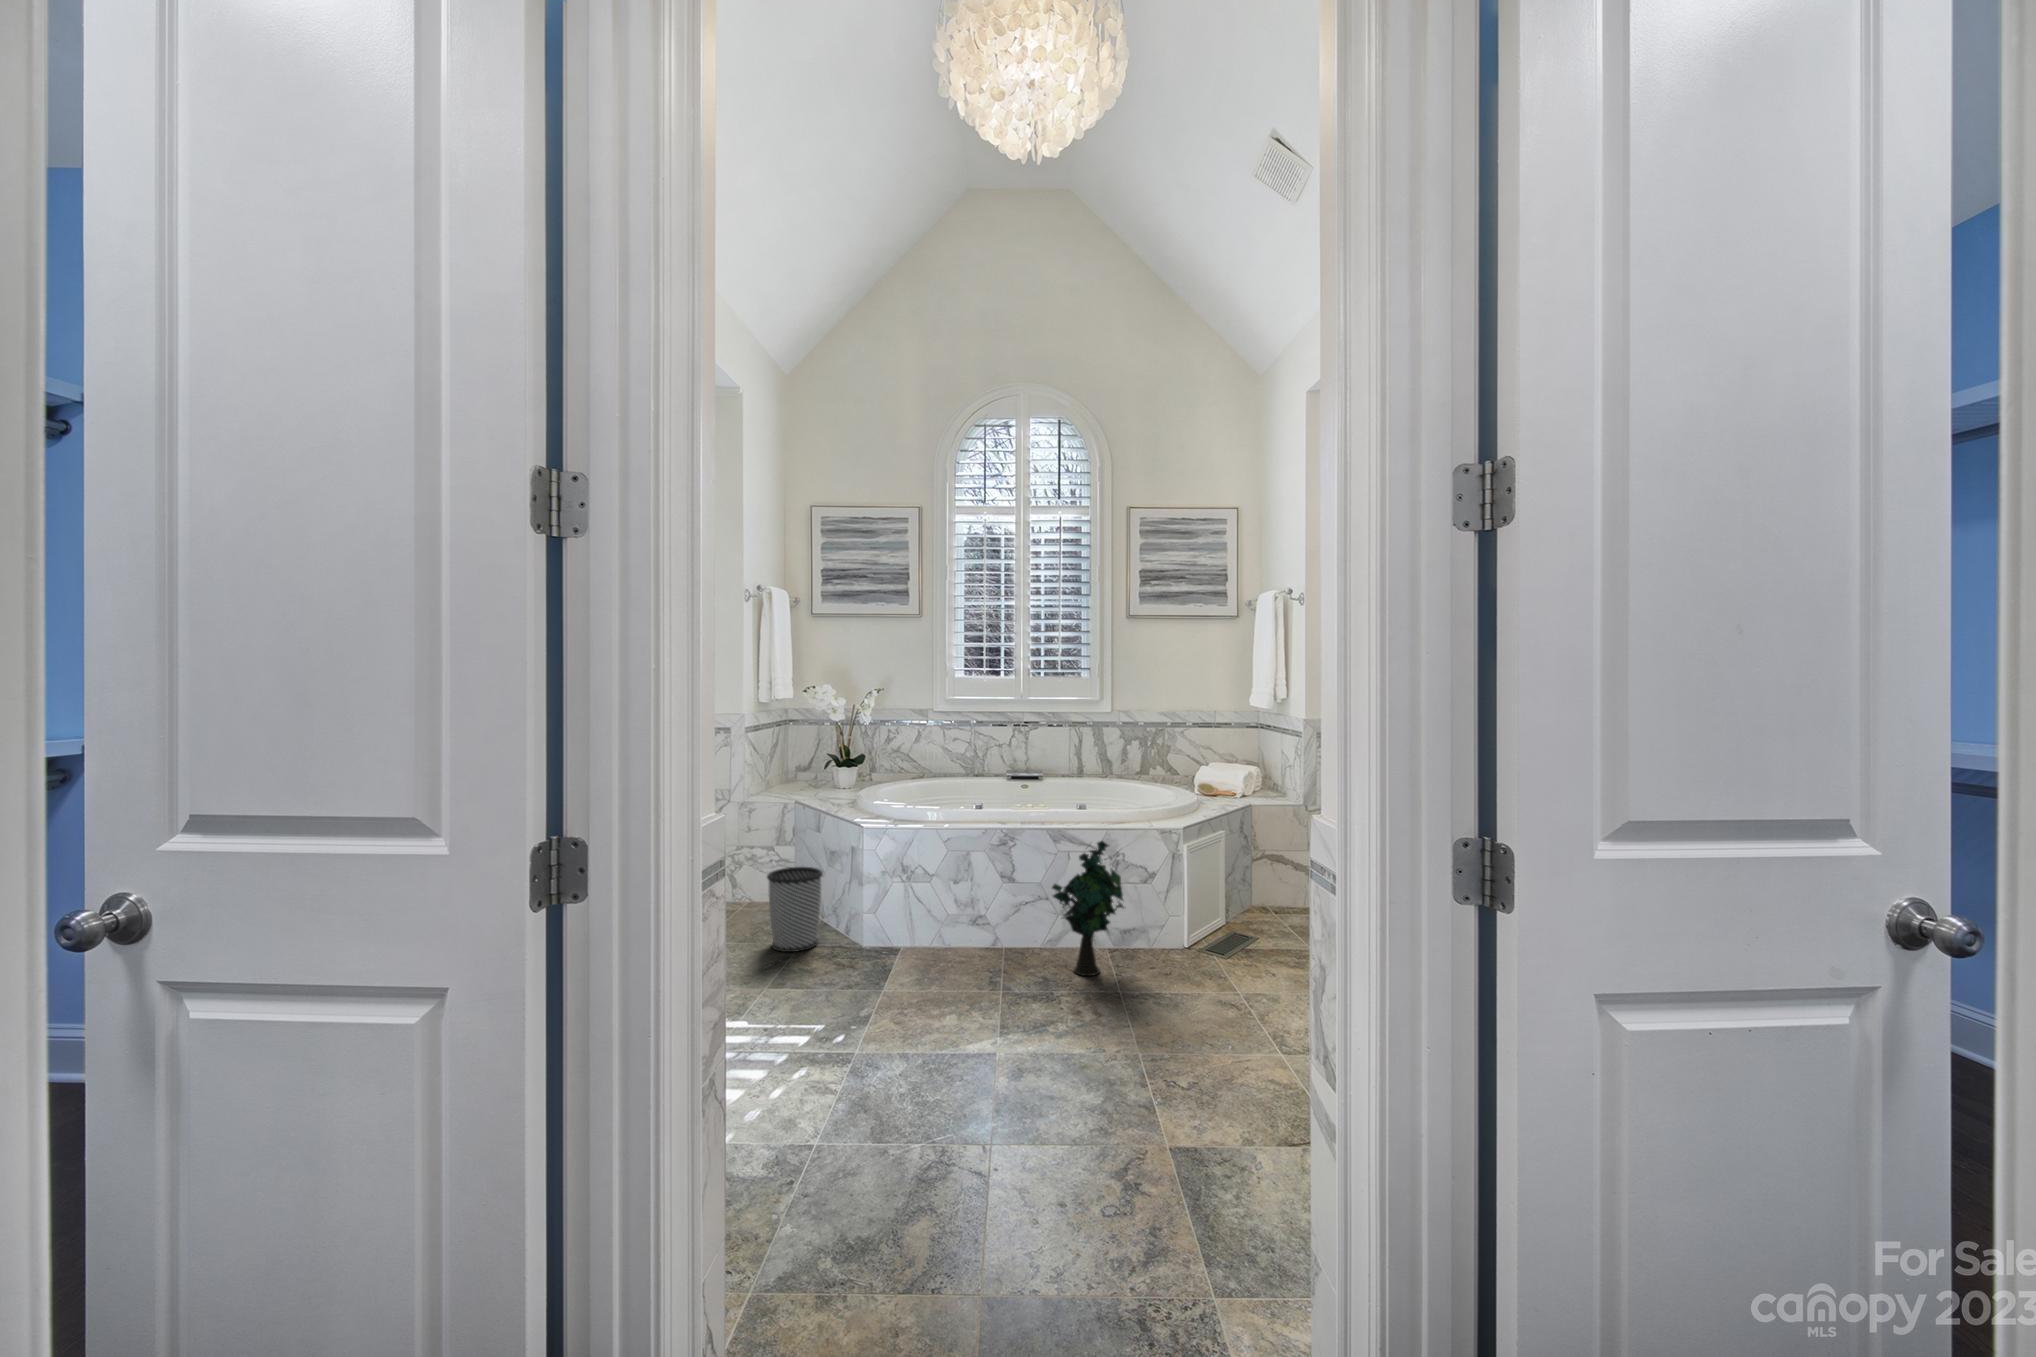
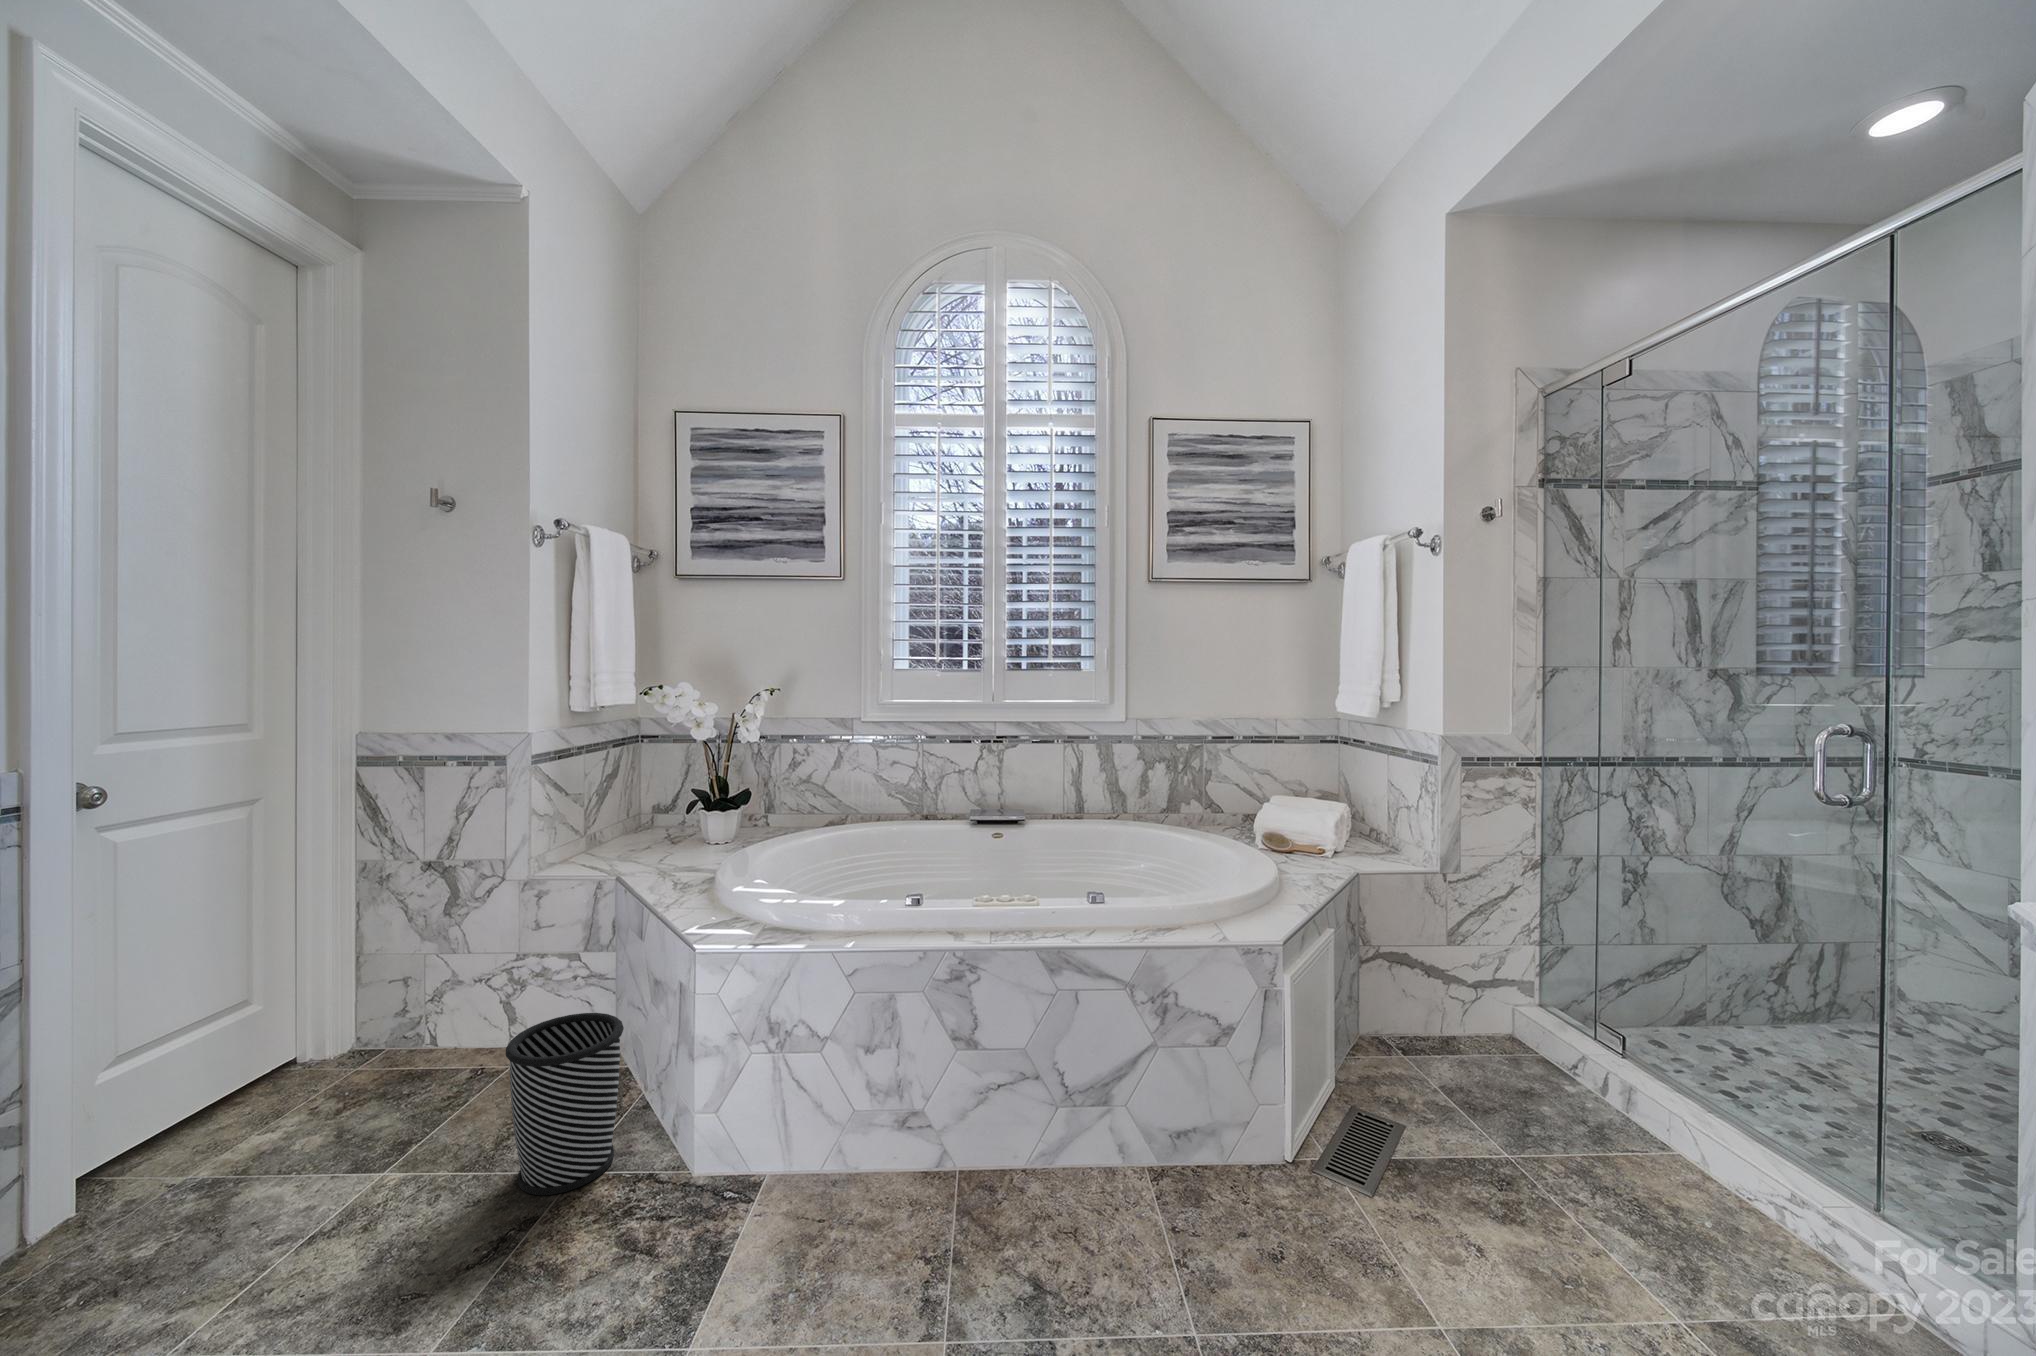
decorative plant: present [1052,841,1126,976] -> none [1047,990,1197,1273]

